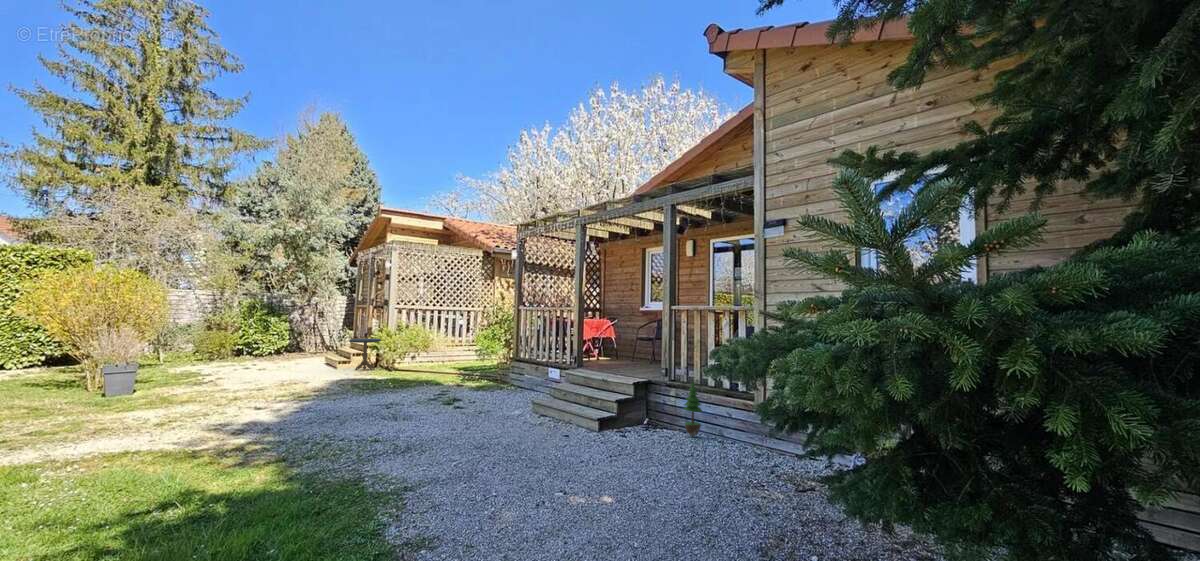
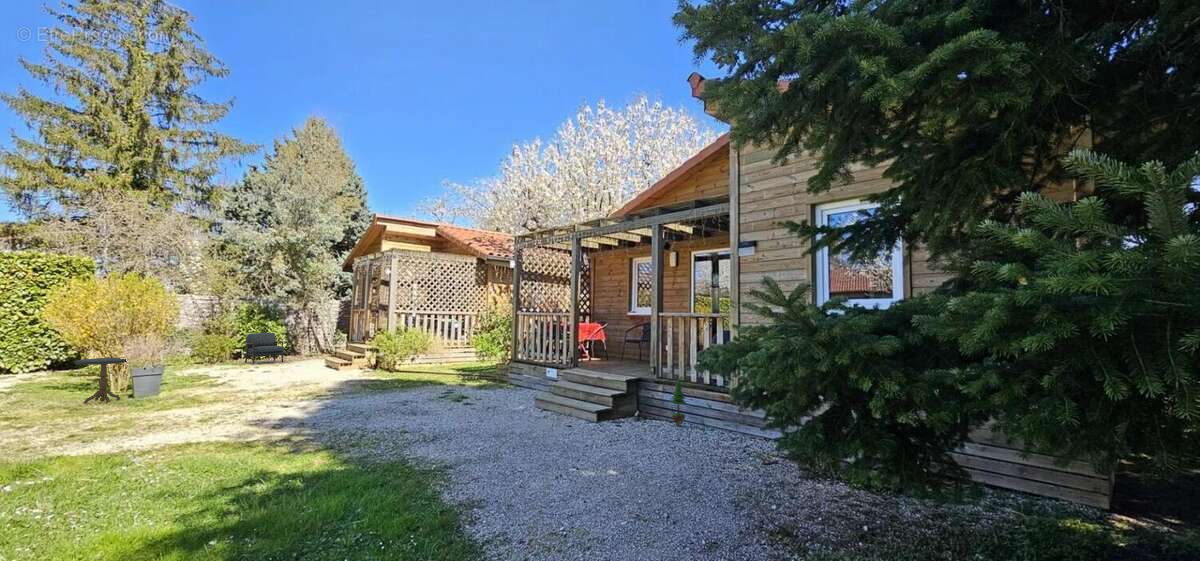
armchair: none [247,328,289,361] -> present [244,333,285,364]
side table: present [349,338,381,370] -> present [76,358,127,404]

